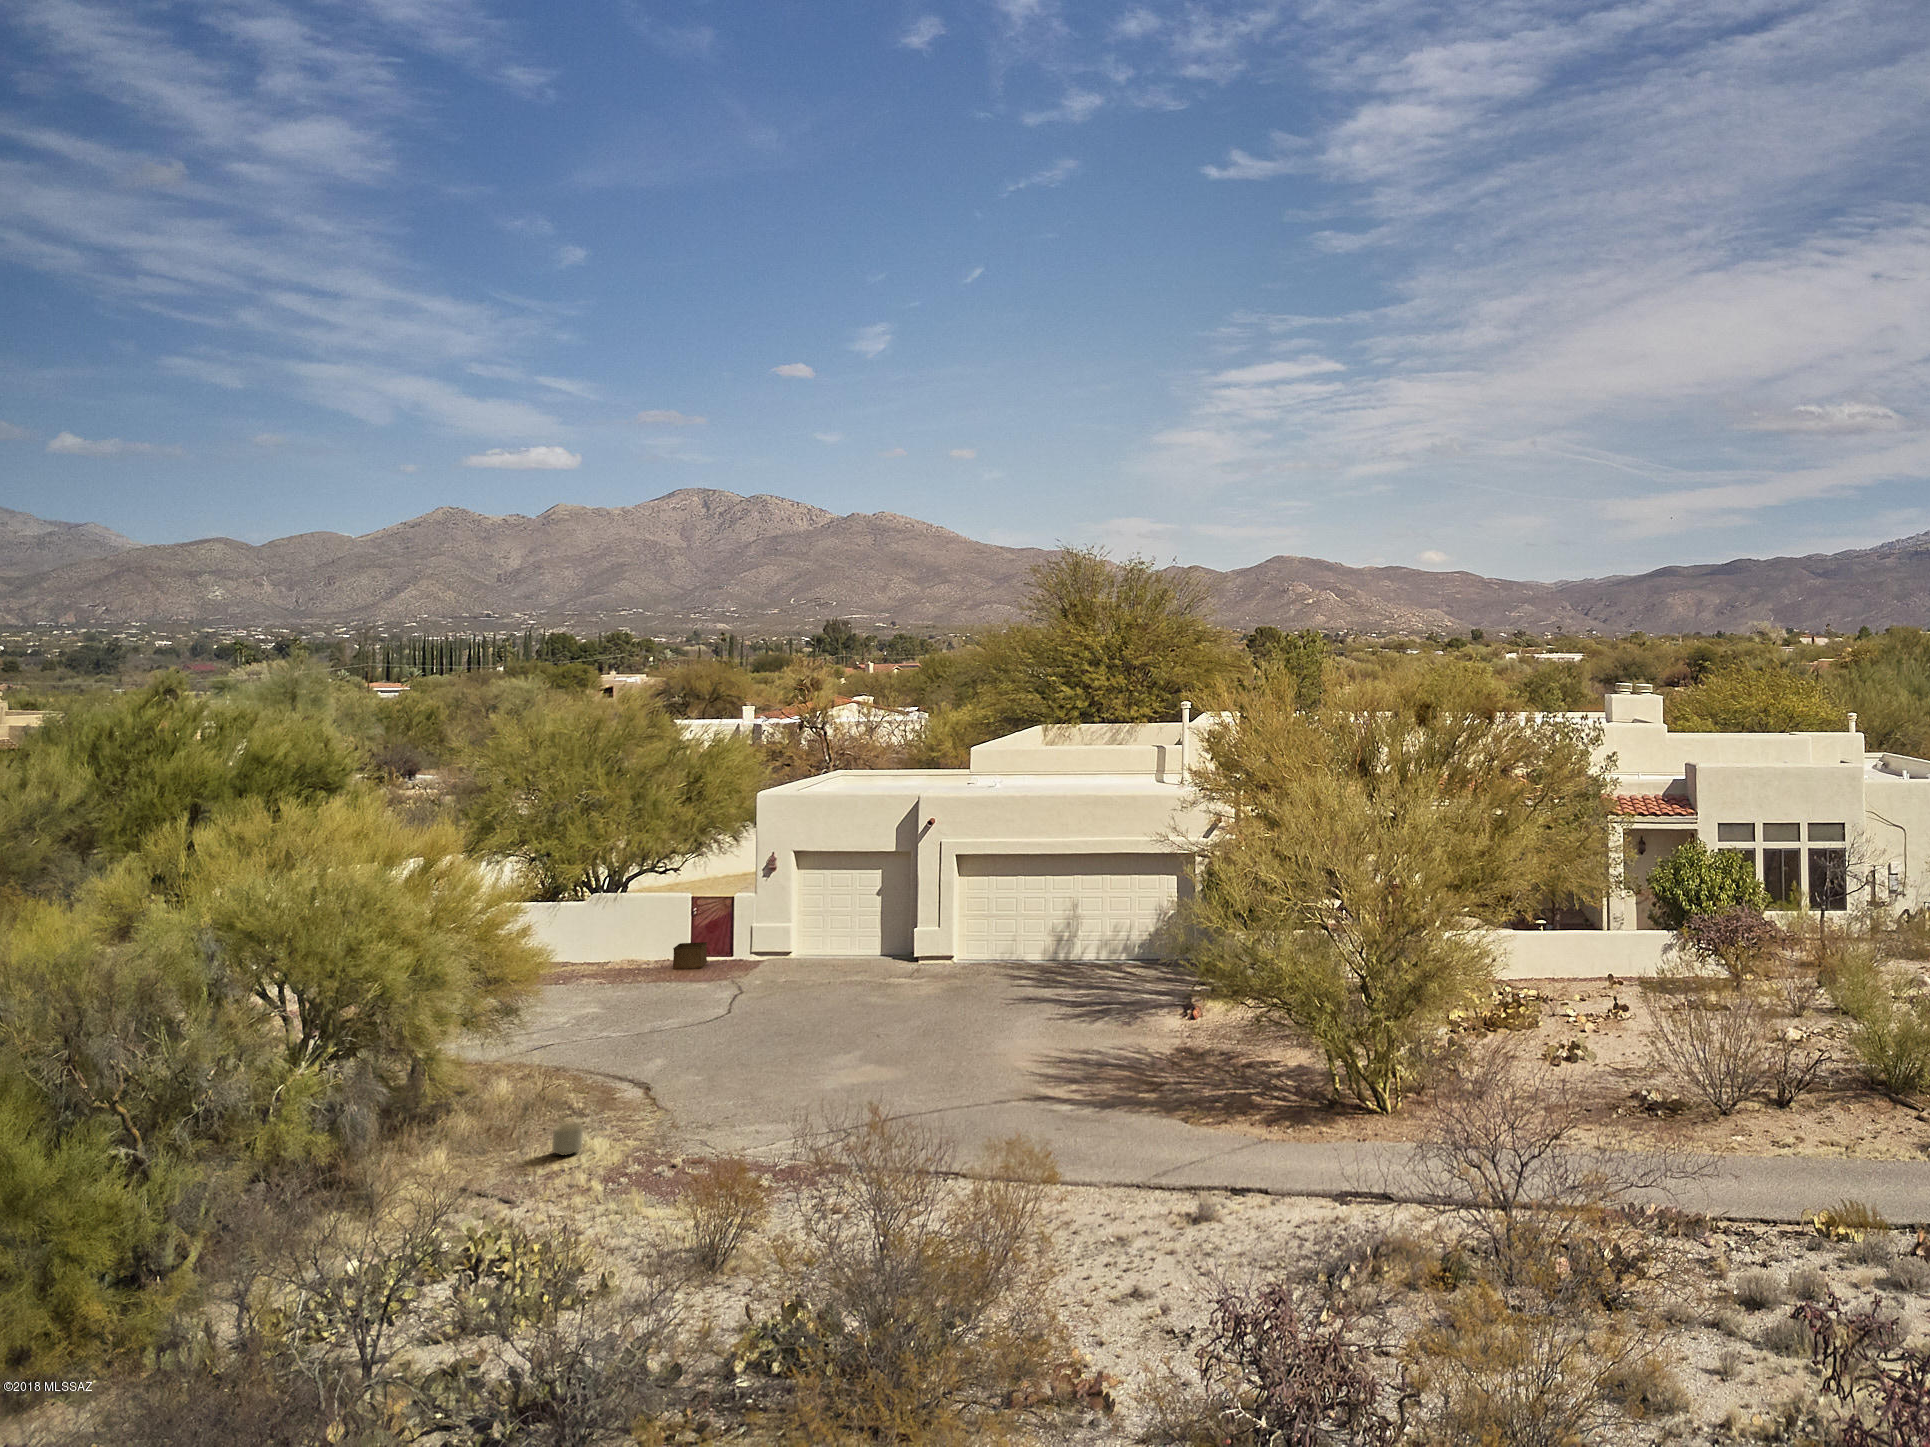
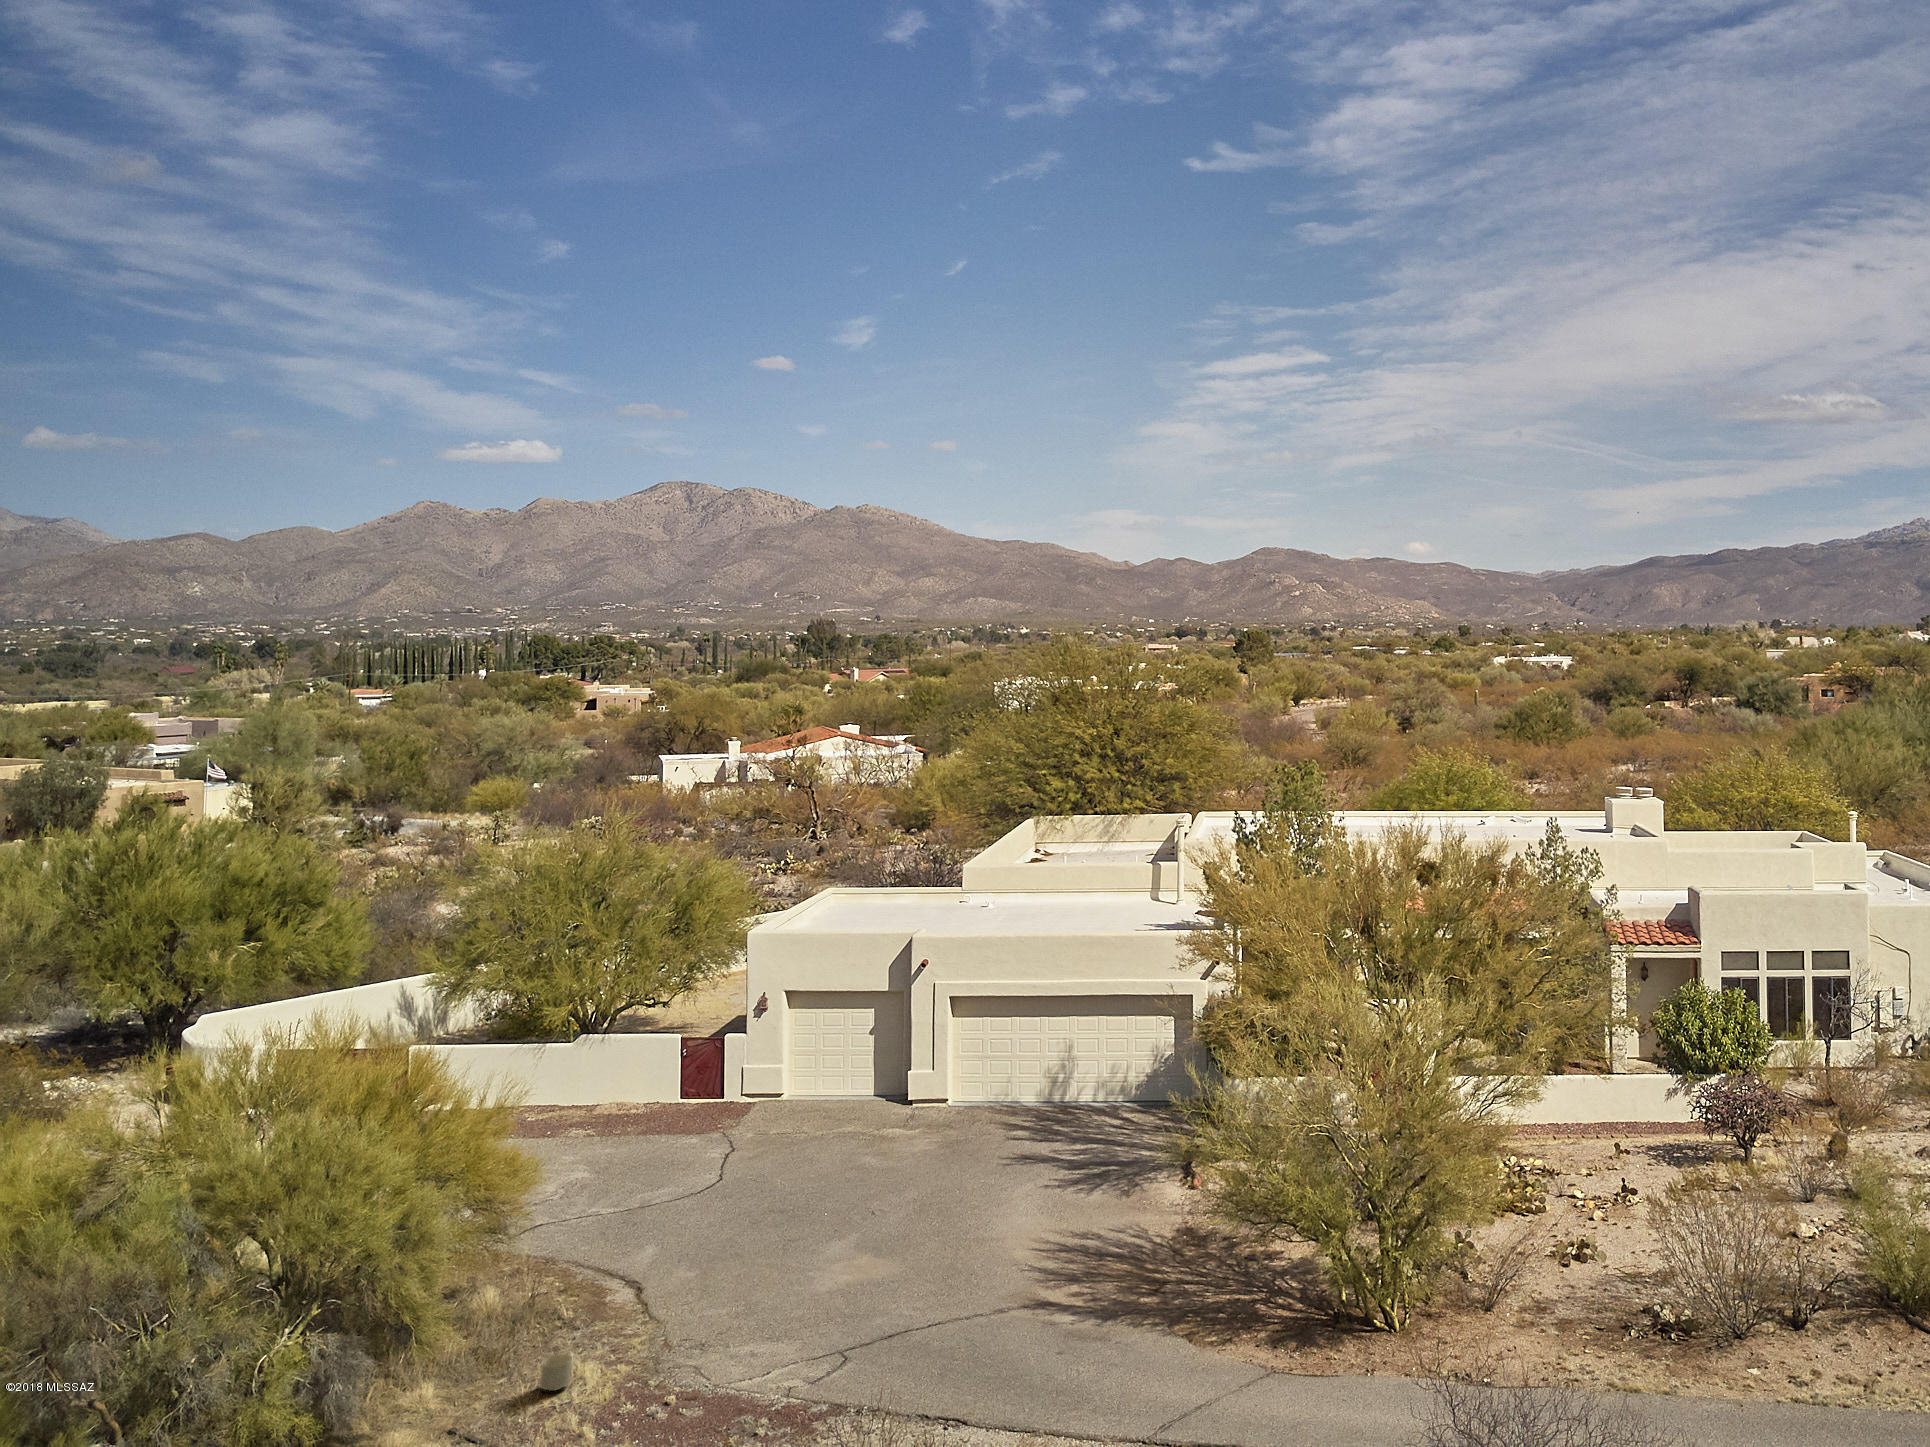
storage bin: present [673,942,707,969] -> none [651,1073,687,1103]

